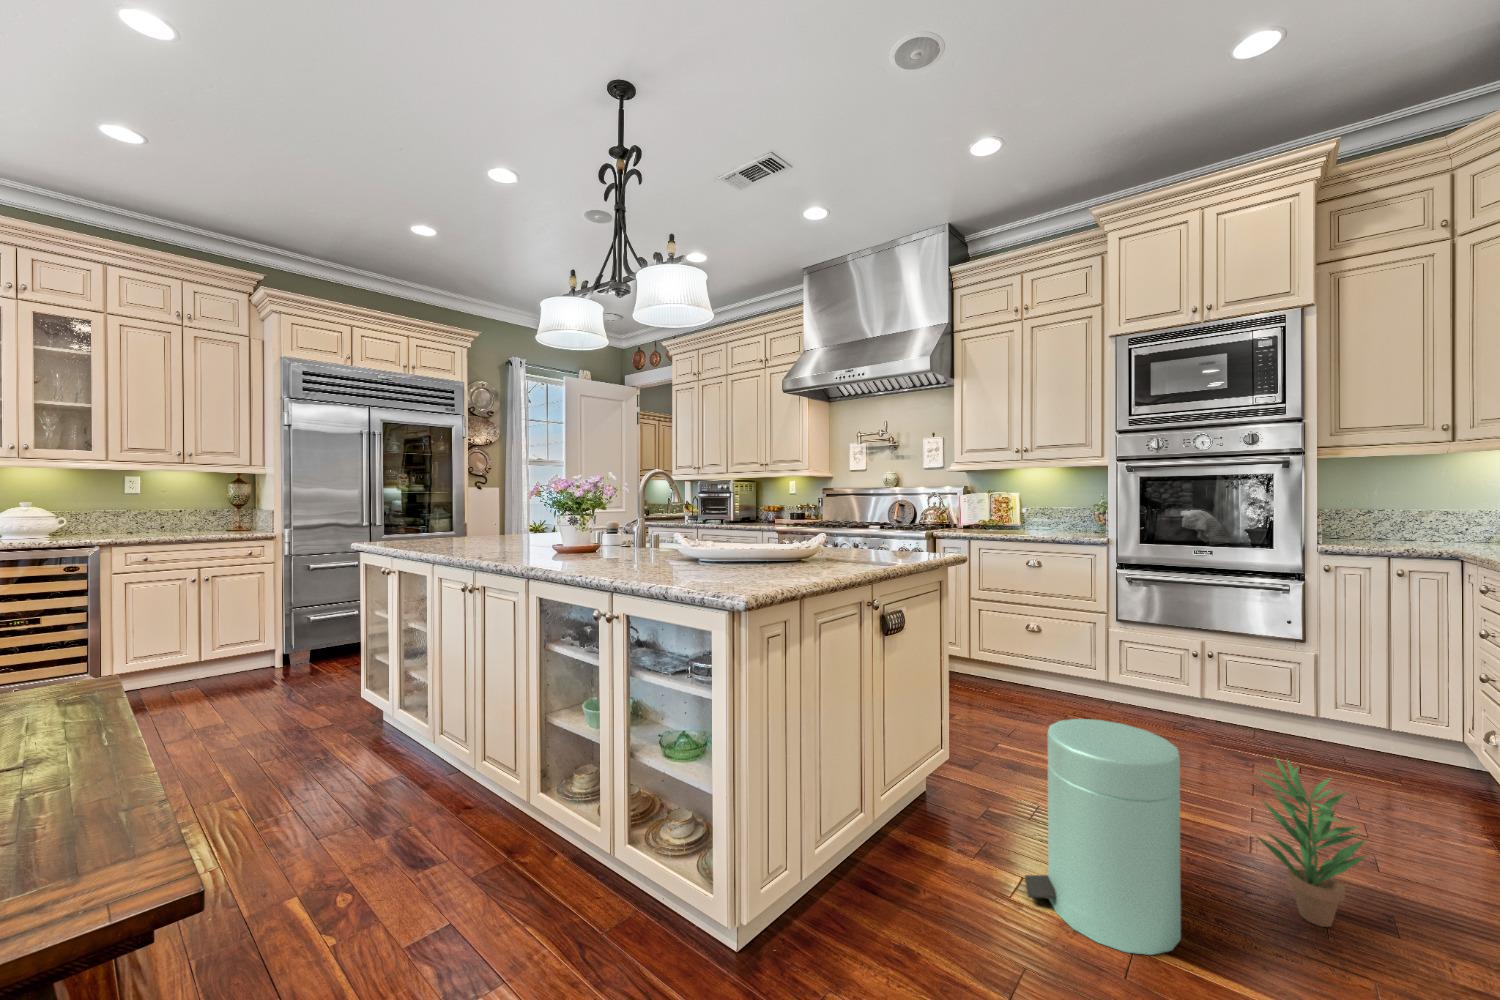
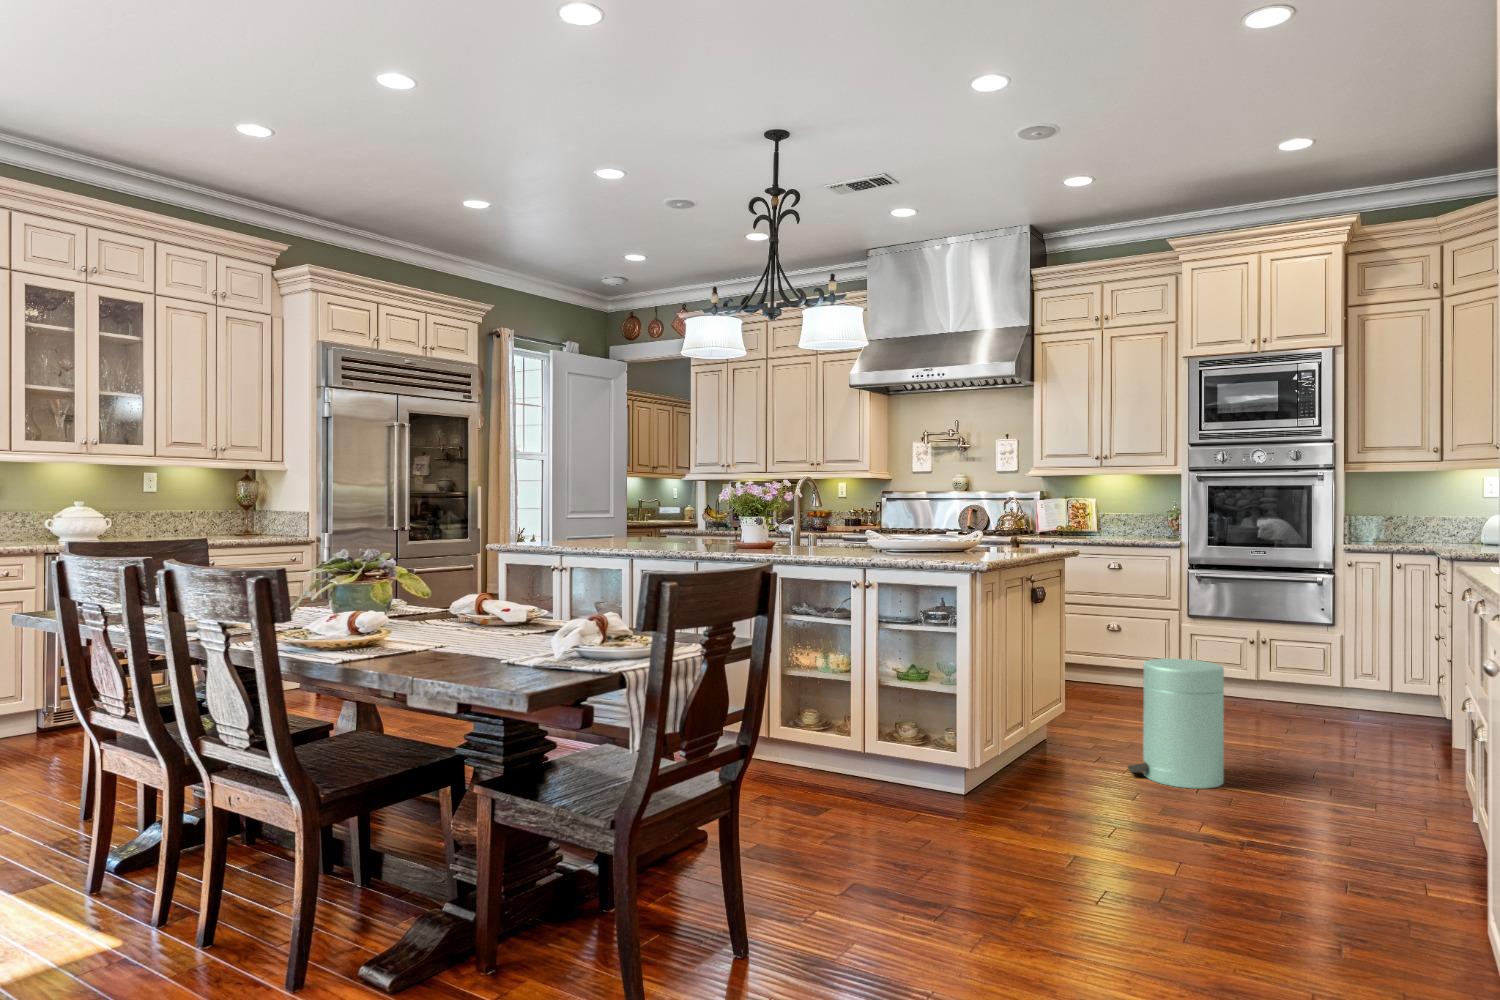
potted plant: present [1257,758,1366,927] -> none [1269,674,1334,777]

